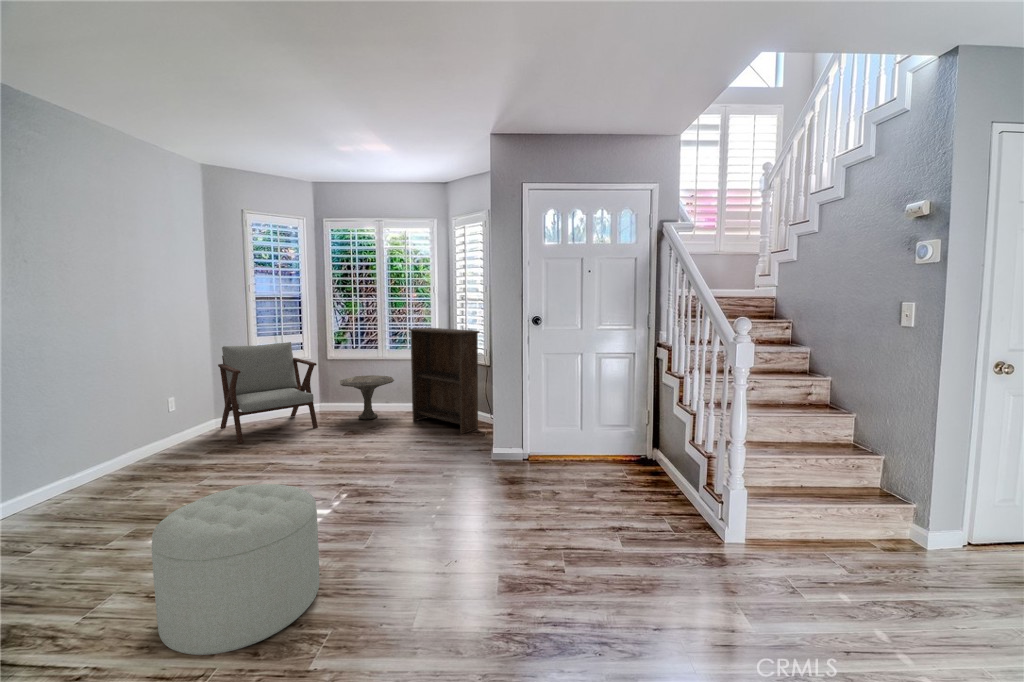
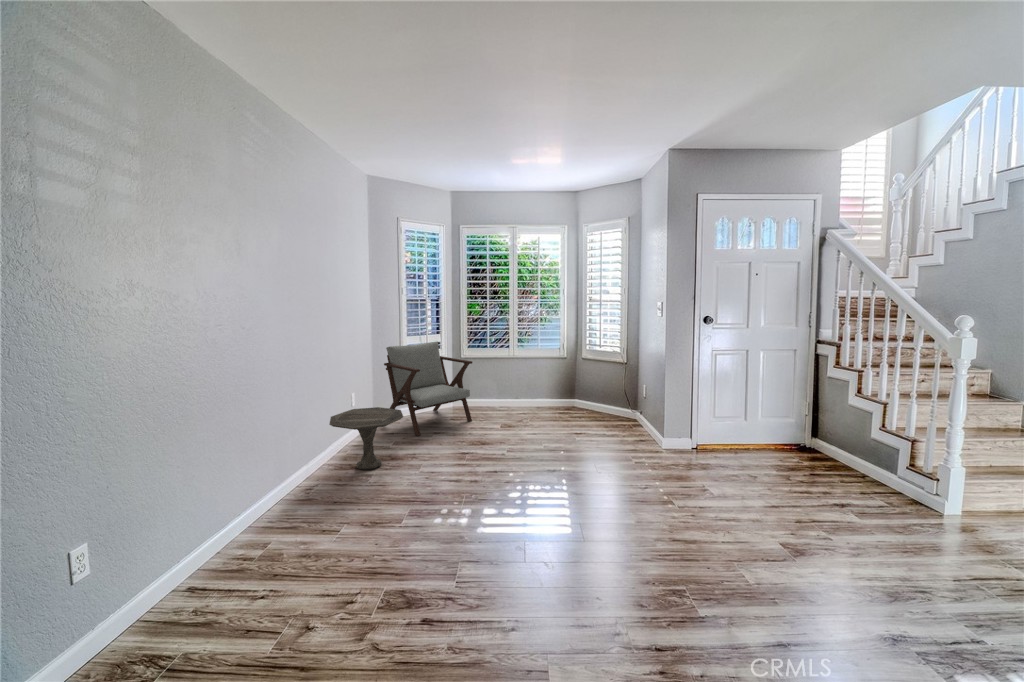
bookshelf: present [409,328,479,434] -> none [551,327,625,425]
side table: present [340,375,394,419] -> present [329,407,403,470]
ottoman: present [152,484,319,655] -> none [539,469,660,608]

